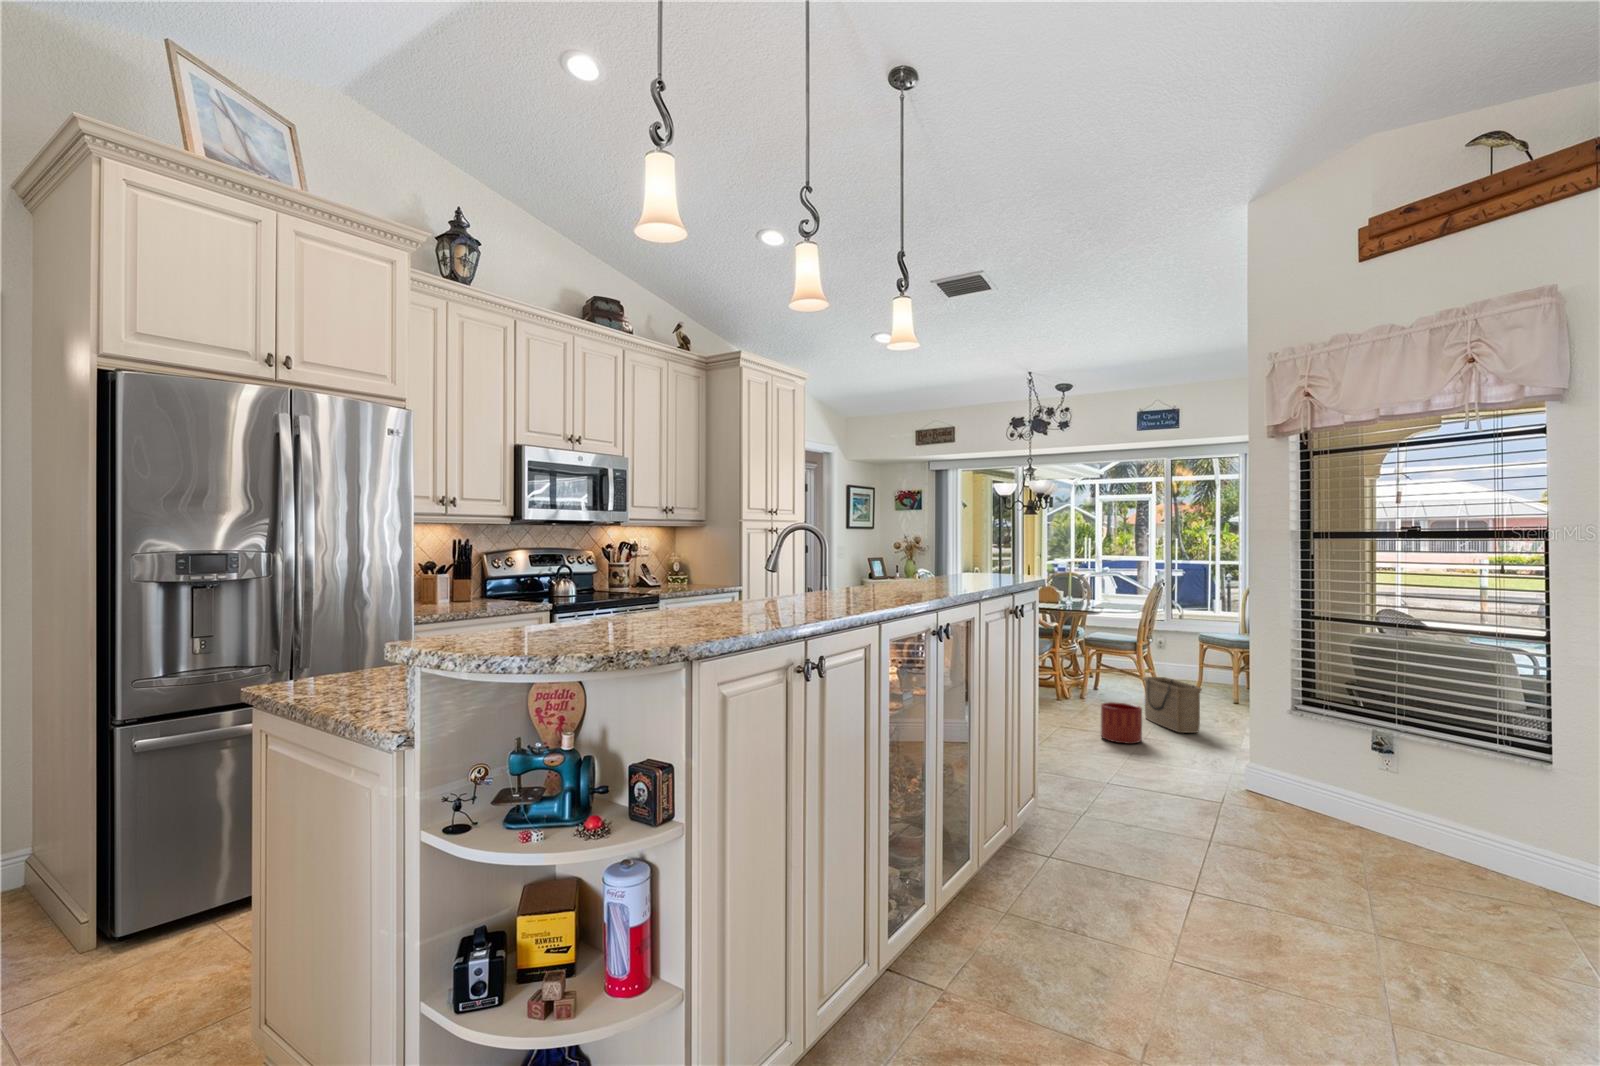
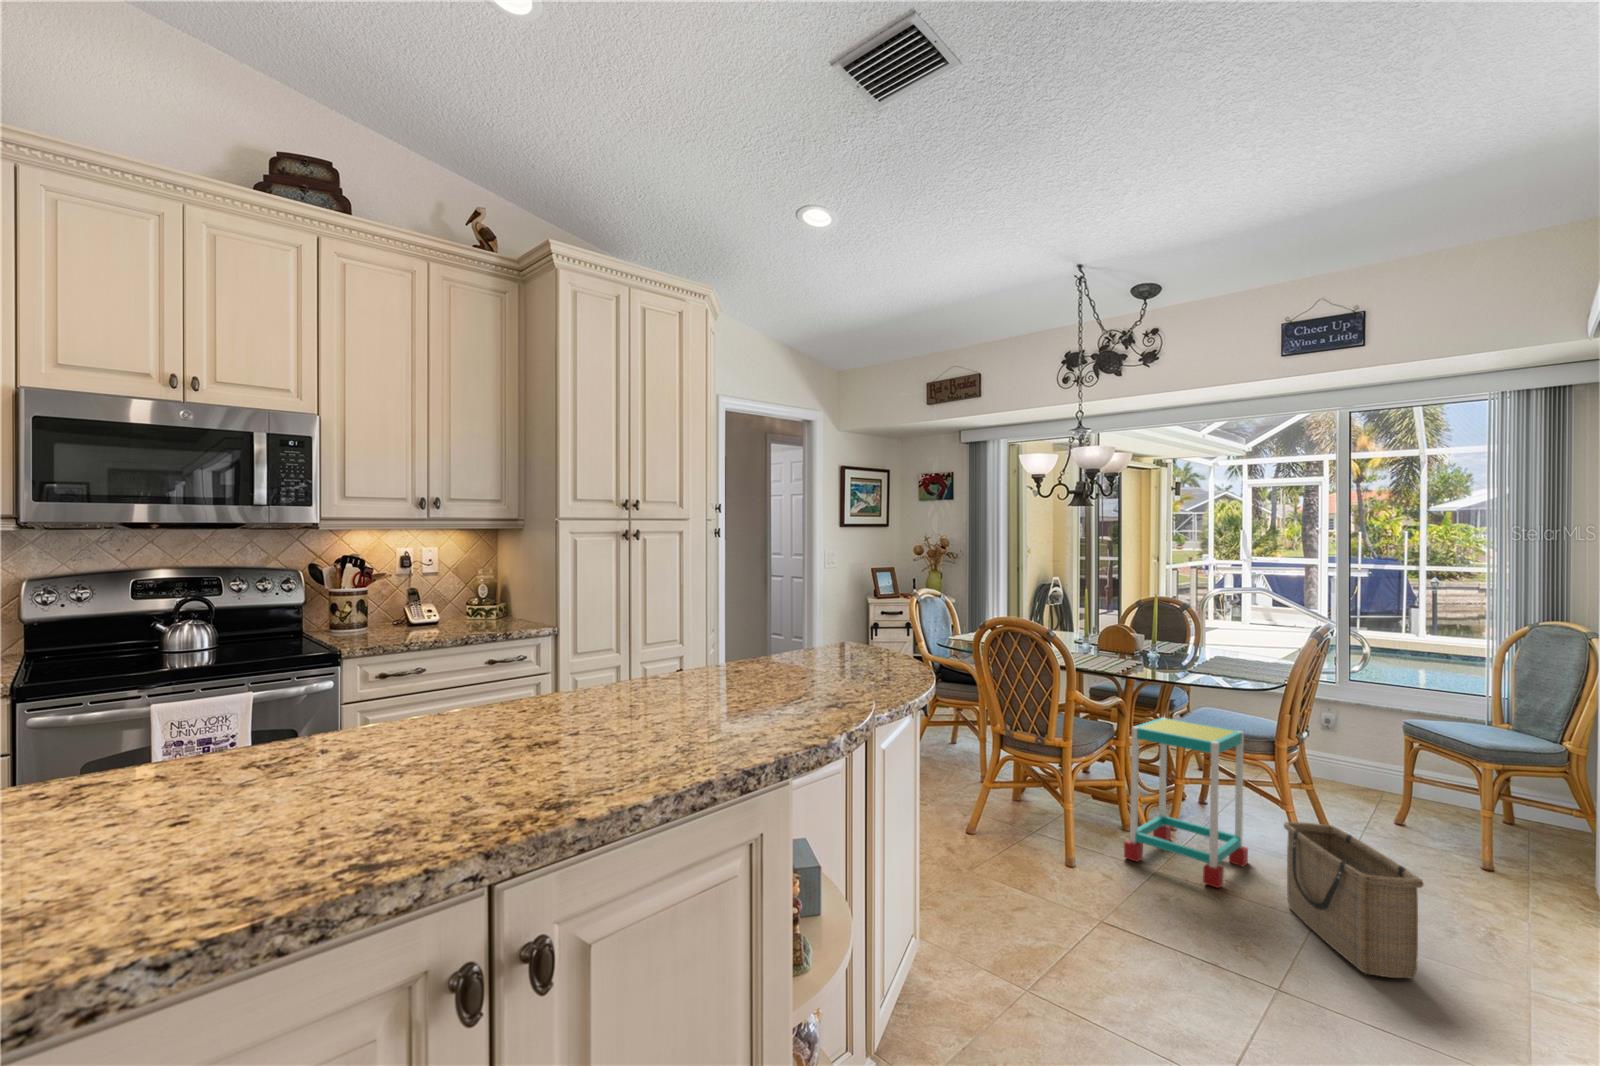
side table: none [1064,635,1125,714] -> present [1124,718,1248,888]
planter: present [1101,702,1142,744] -> none [1176,896,1273,1012]

